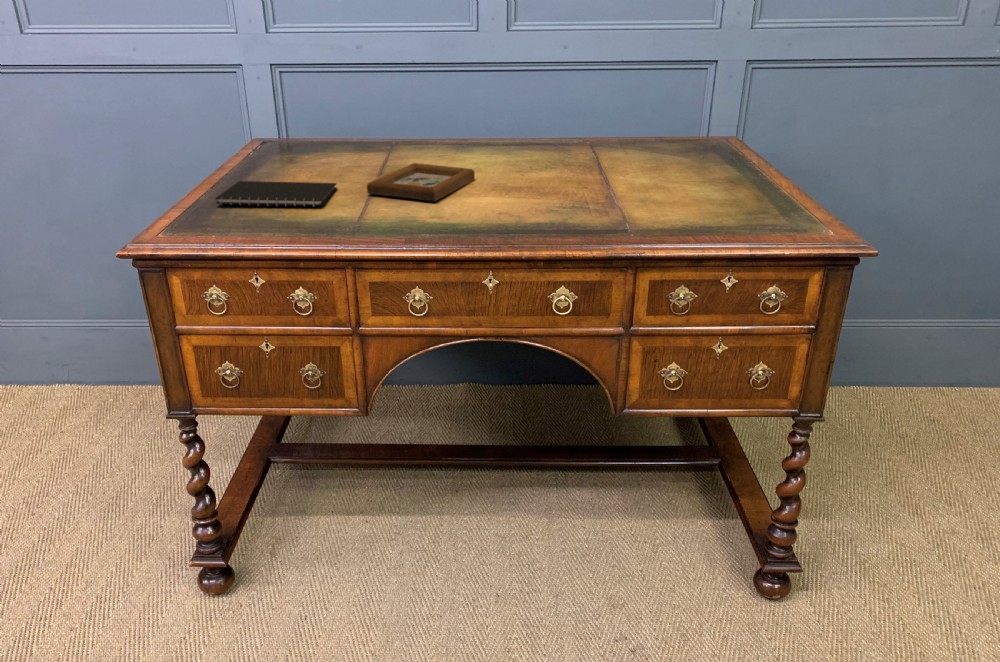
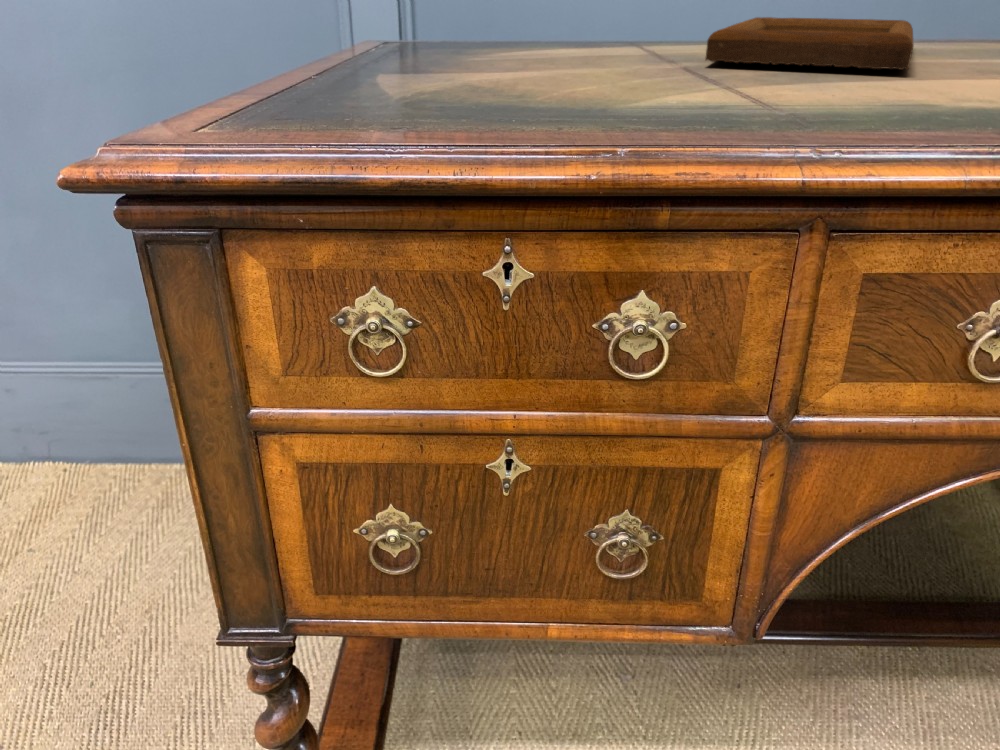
notebook: present [215,181,337,207] -> none [345,42,625,81]

